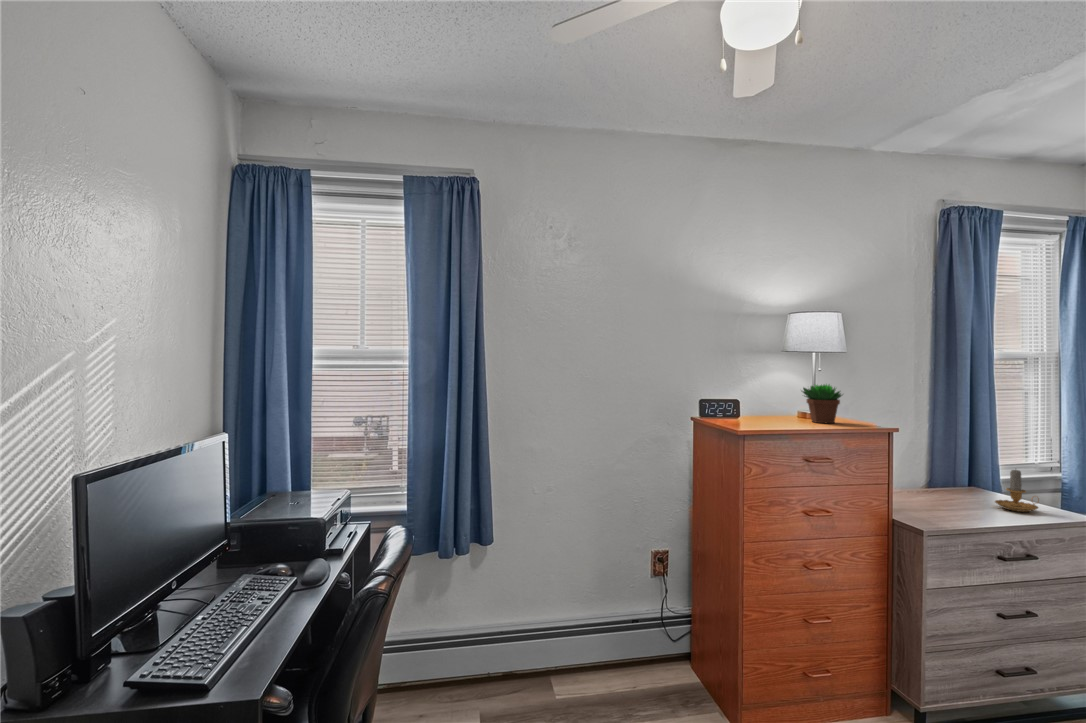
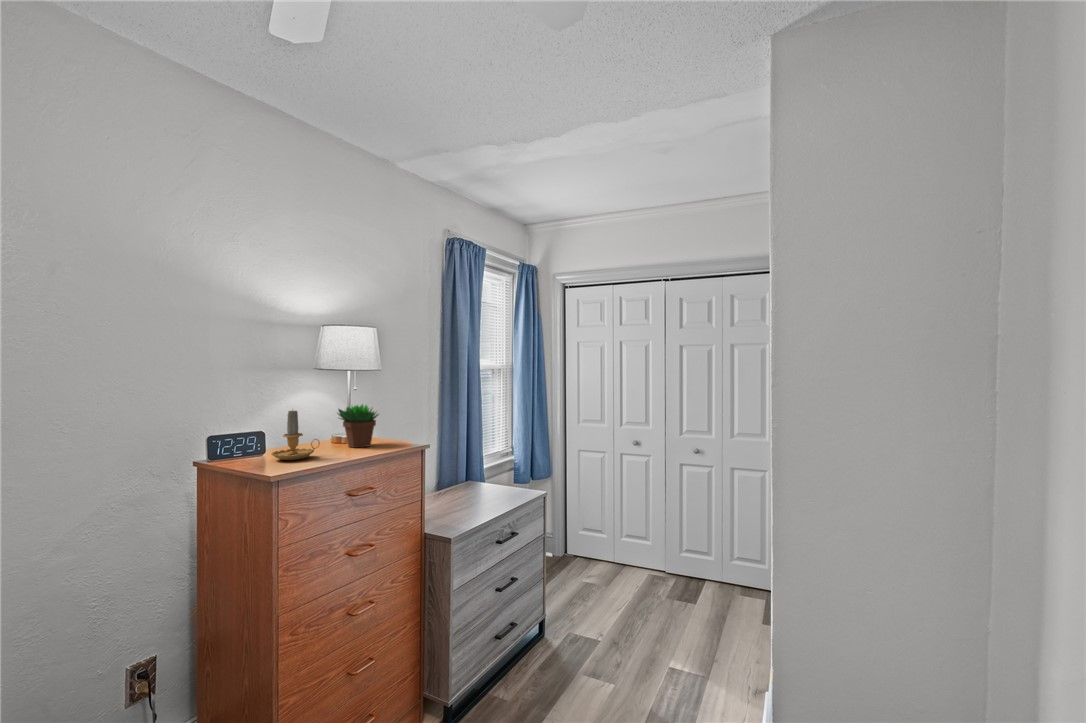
candle: present [995,470,1039,512] -> present [271,410,320,460]

